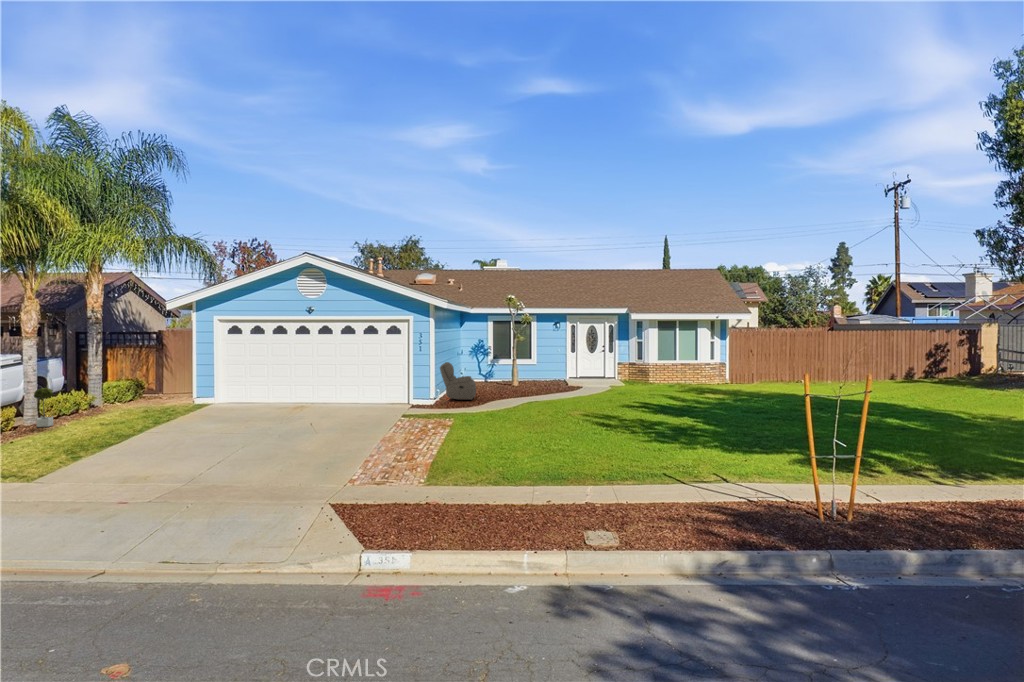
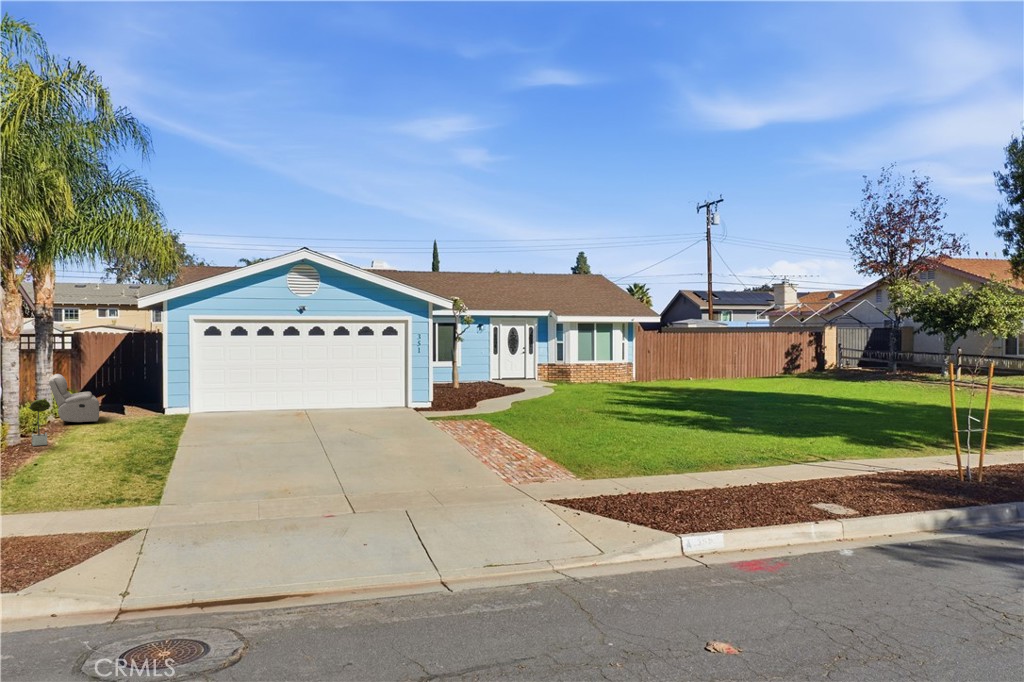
chair: present [440,362,476,400] -> present [49,374,99,424]

